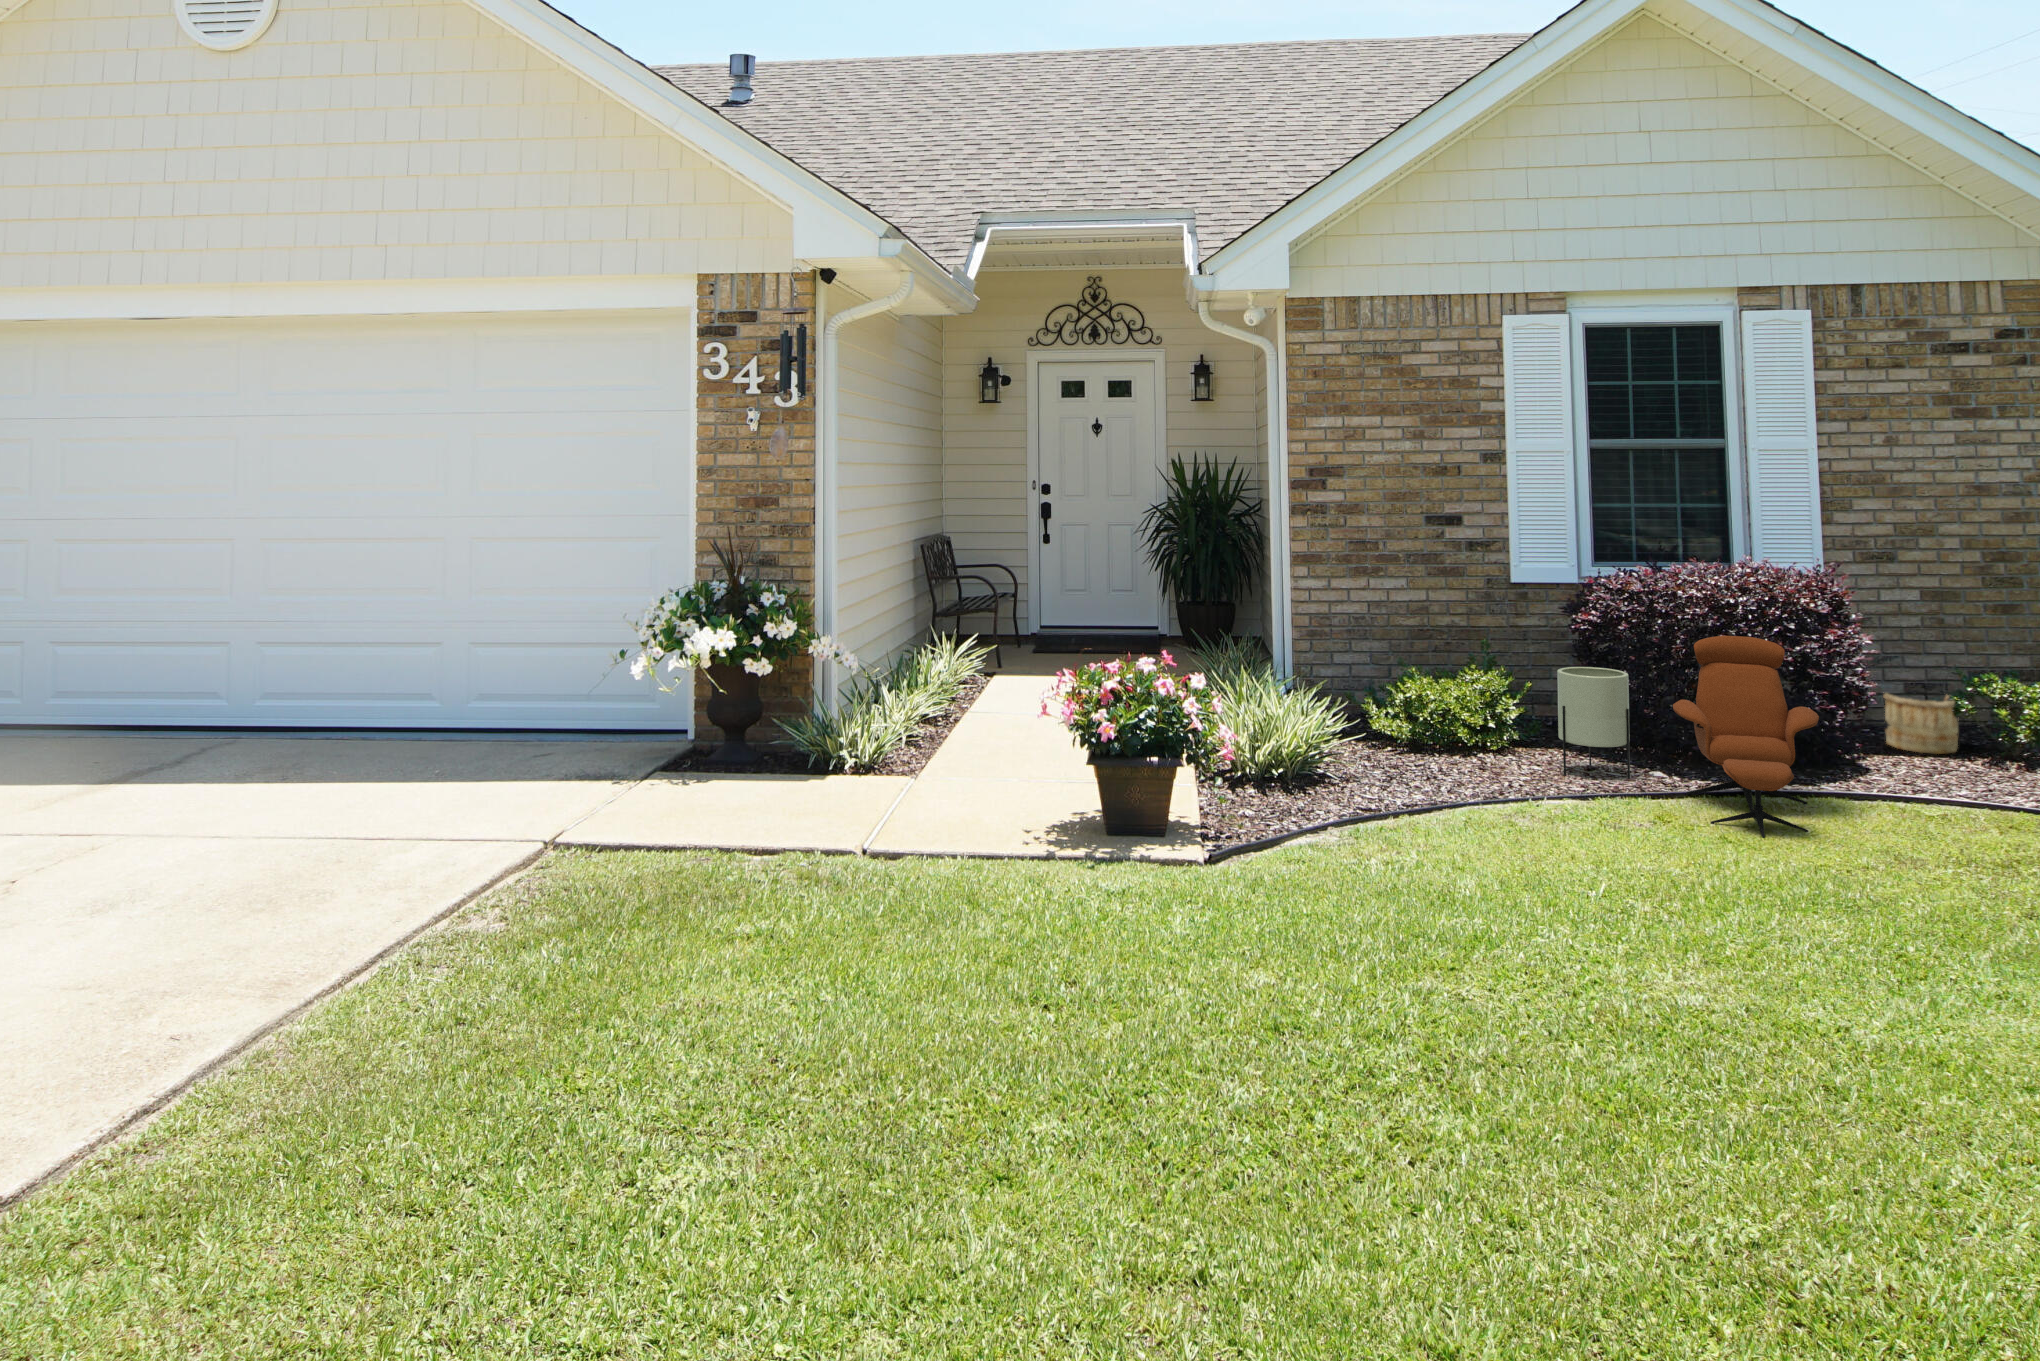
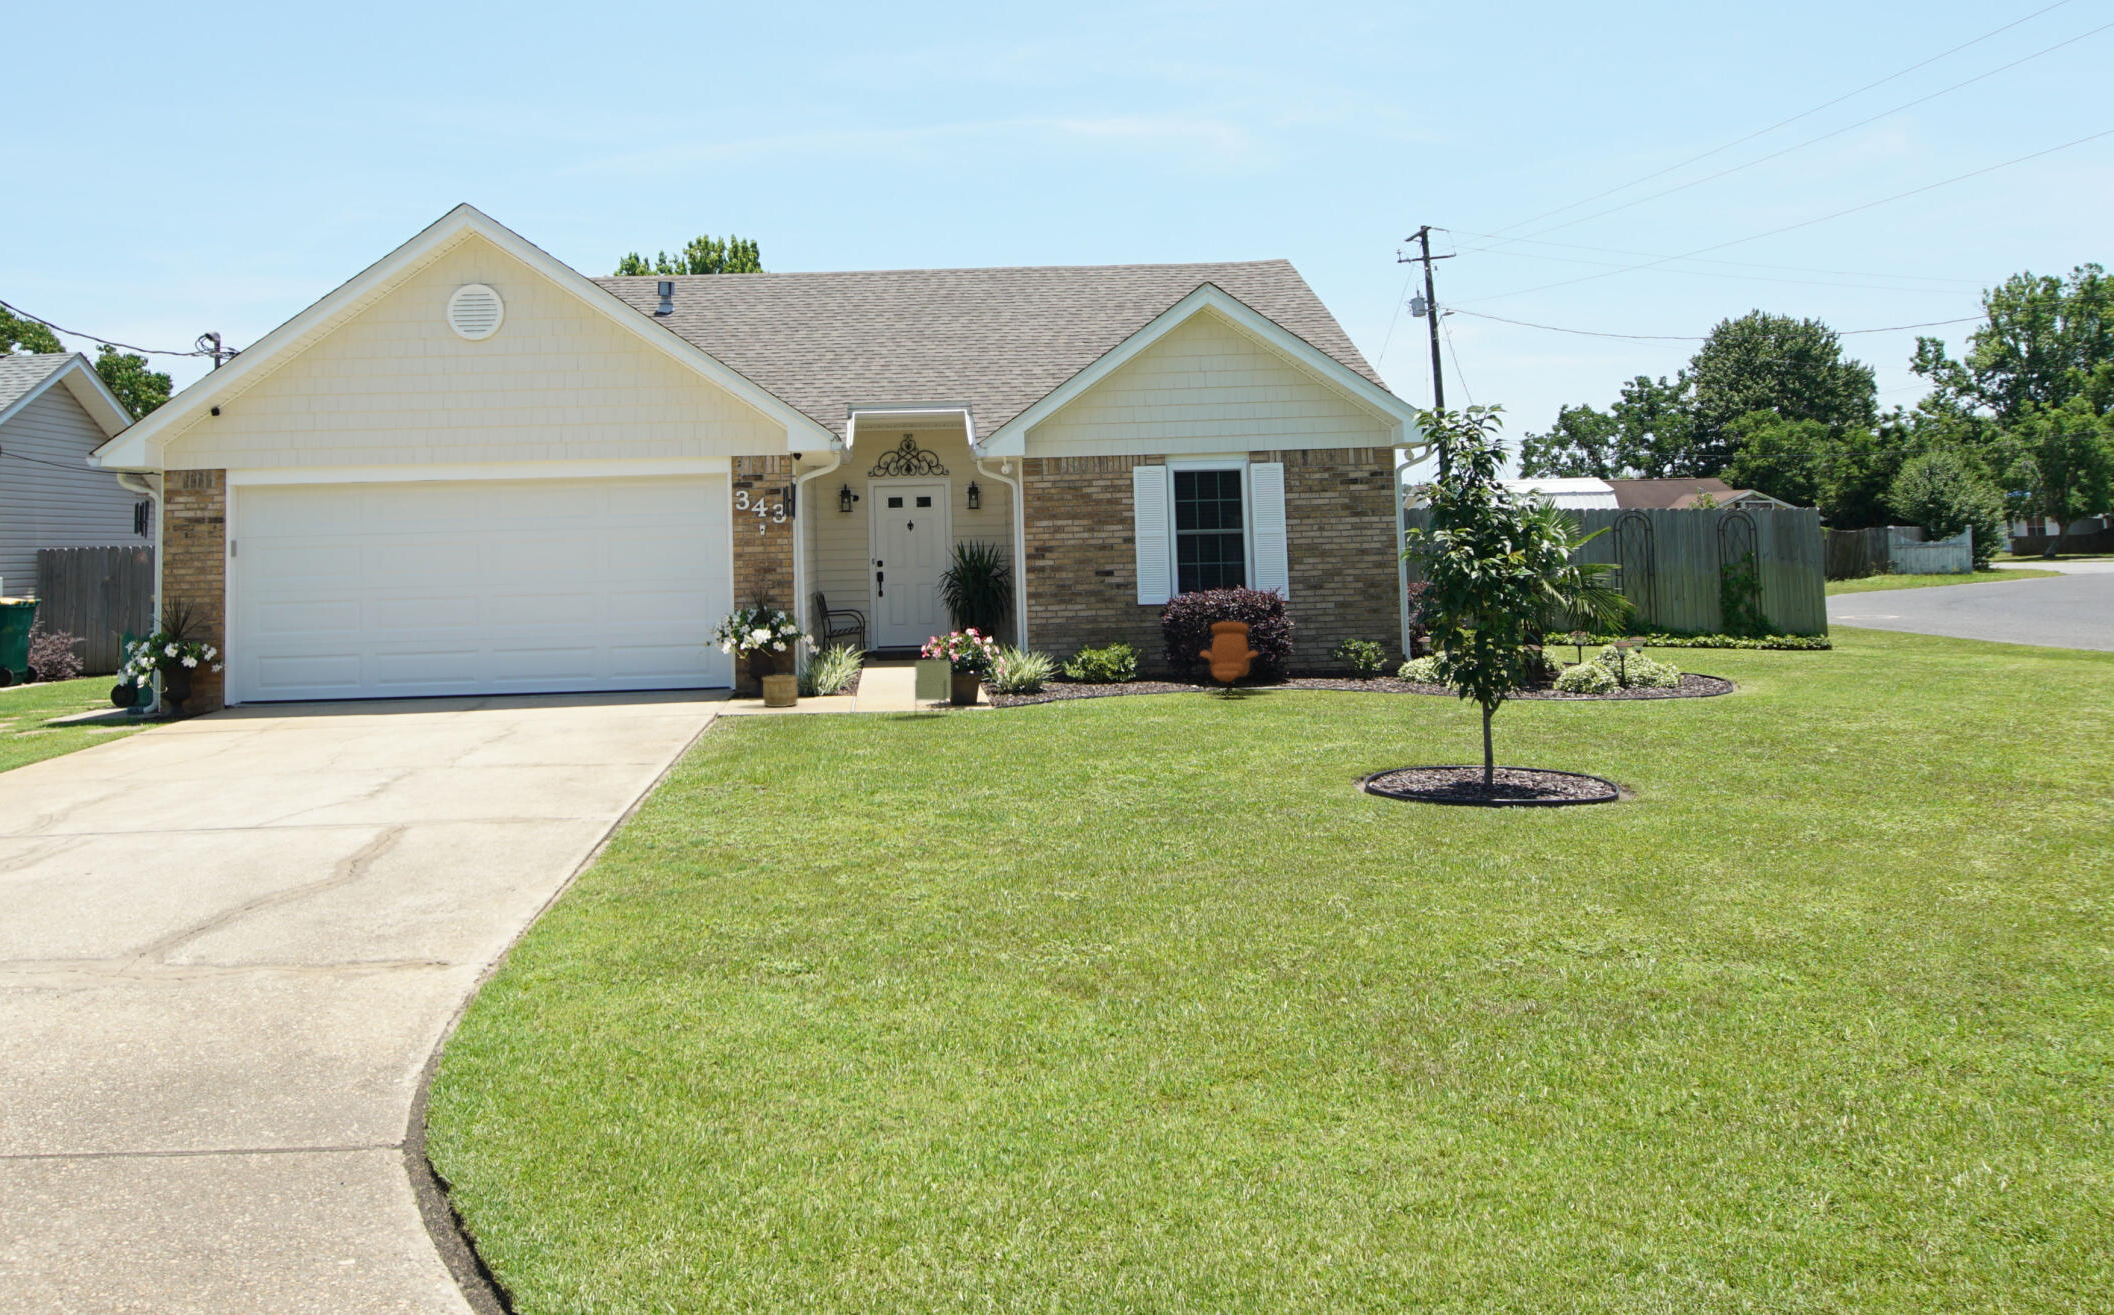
planter: present [1557,667,1630,779] -> present [915,660,951,701]
wooden bucket: present [1883,693,1959,754] -> present [763,675,798,707]

